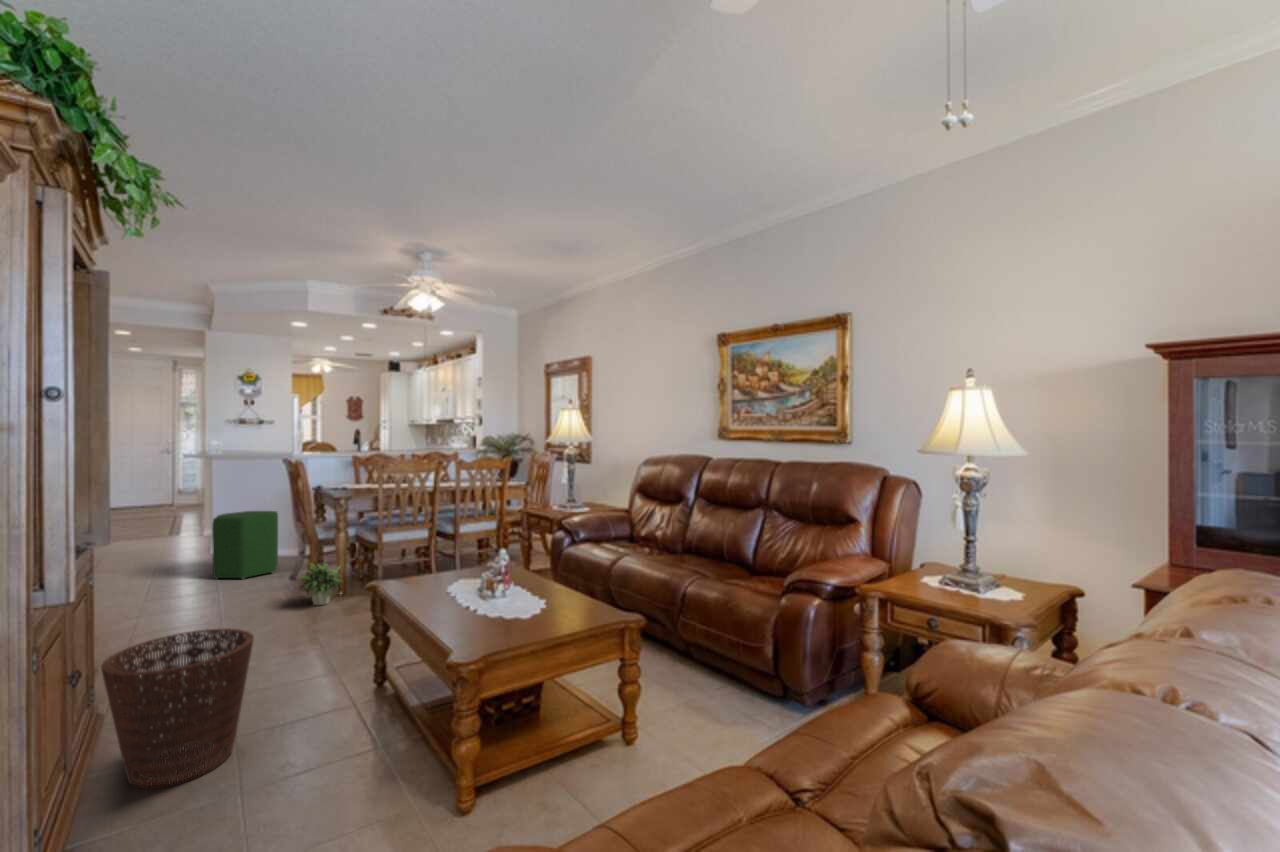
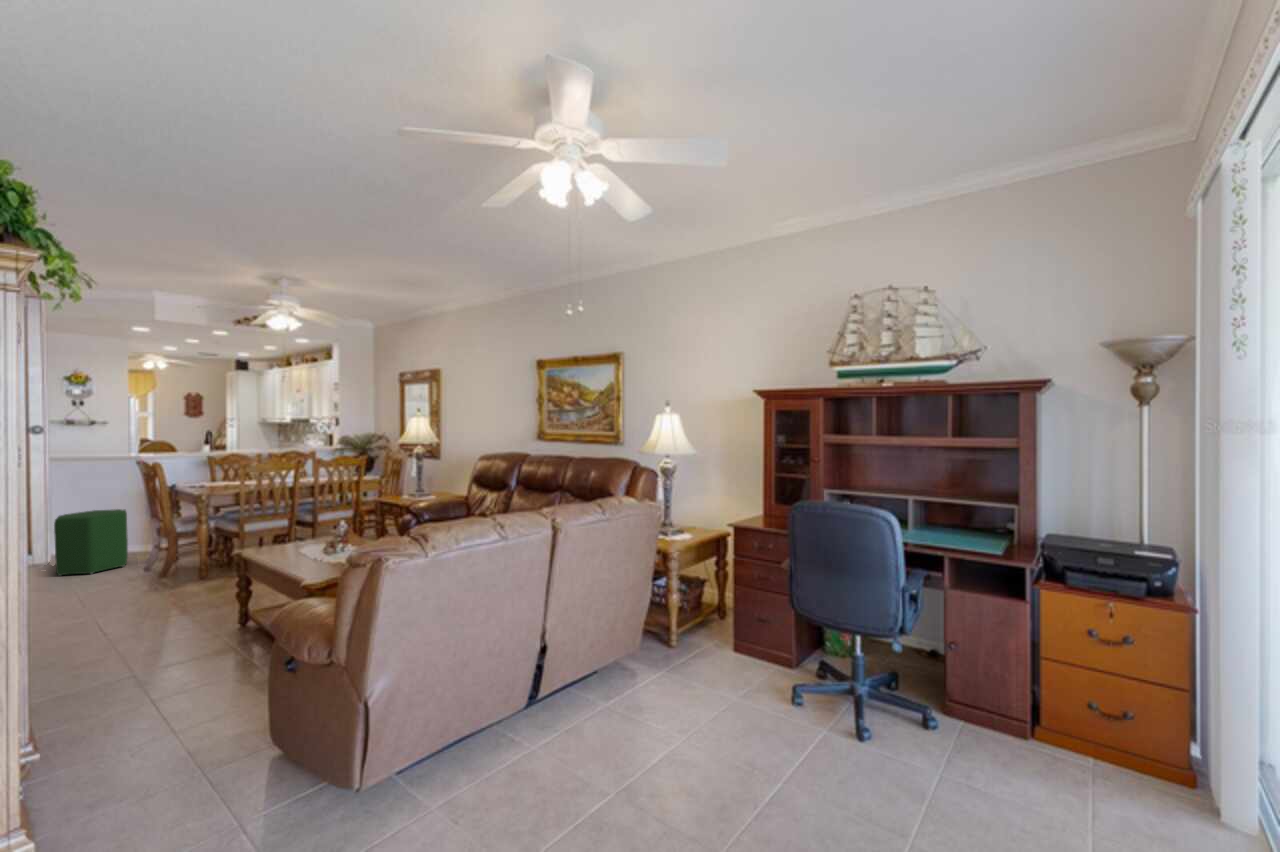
potted plant: present [299,563,341,605] -> none [158,551,206,590]
basket: present [101,628,254,788] -> none [9,603,147,727]

